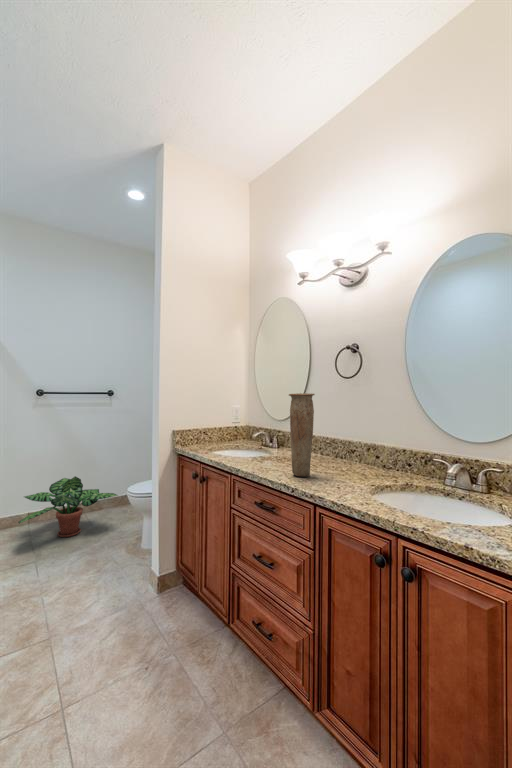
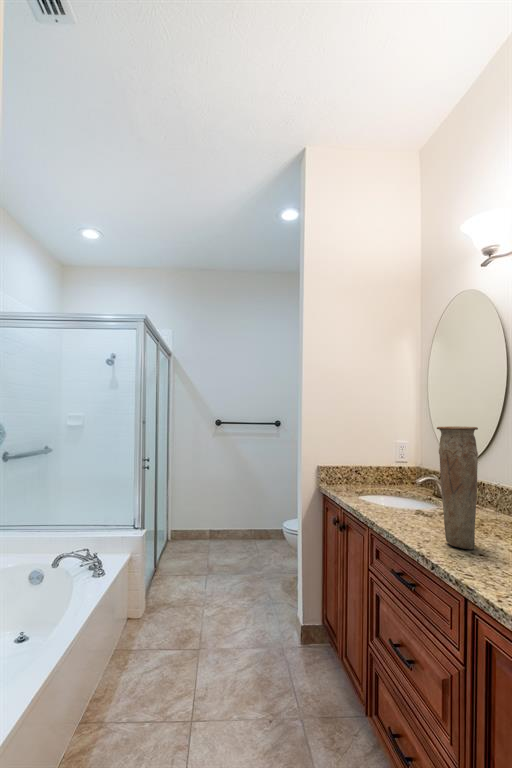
potted plant: present [18,476,118,537] -> none [192,503,280,564]

